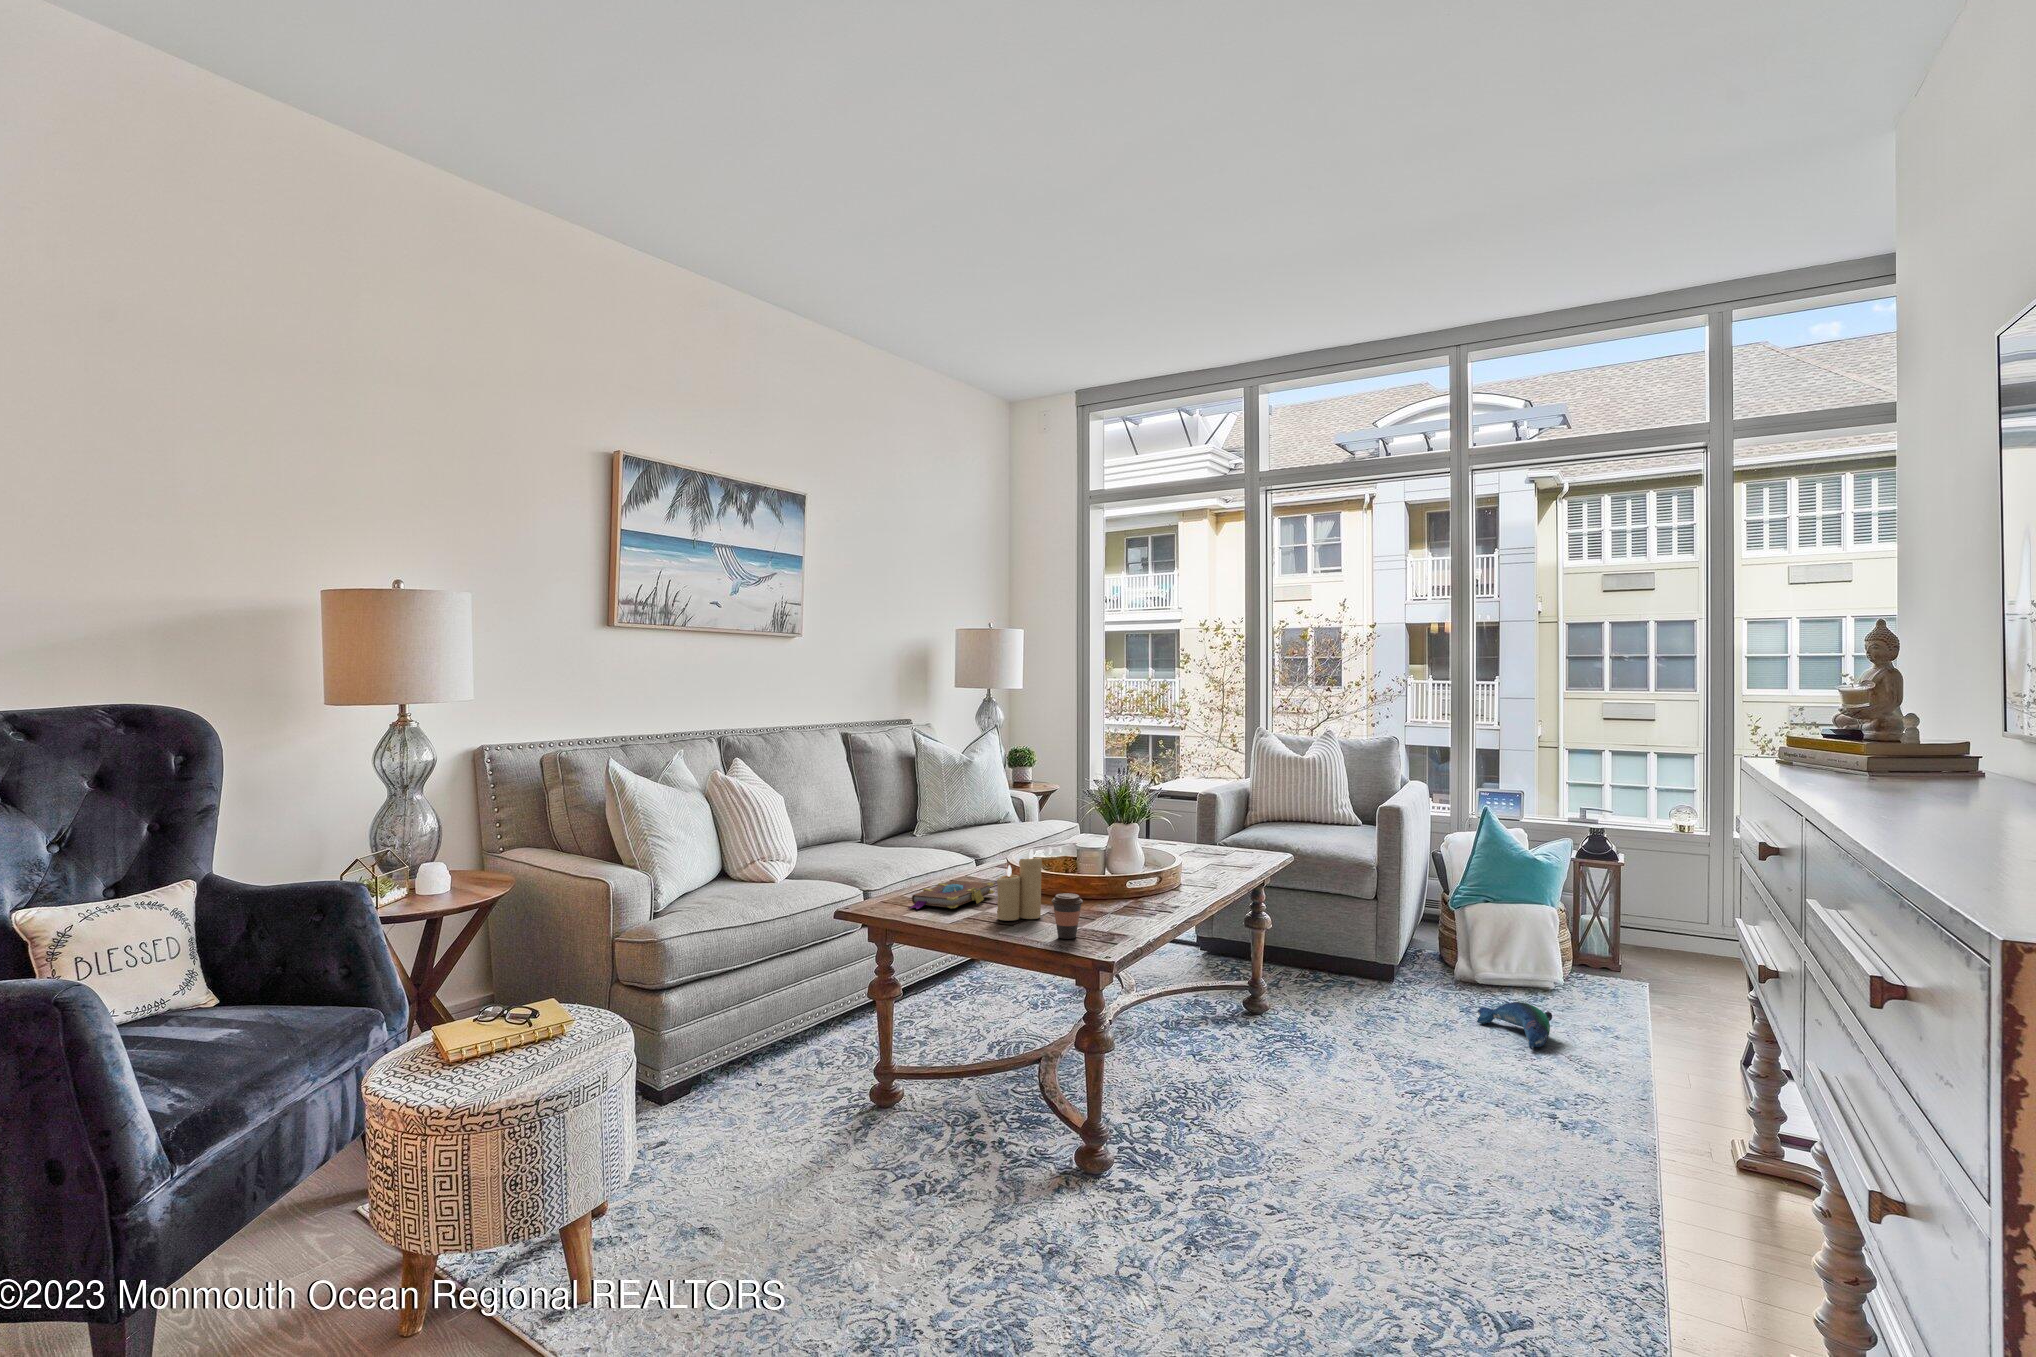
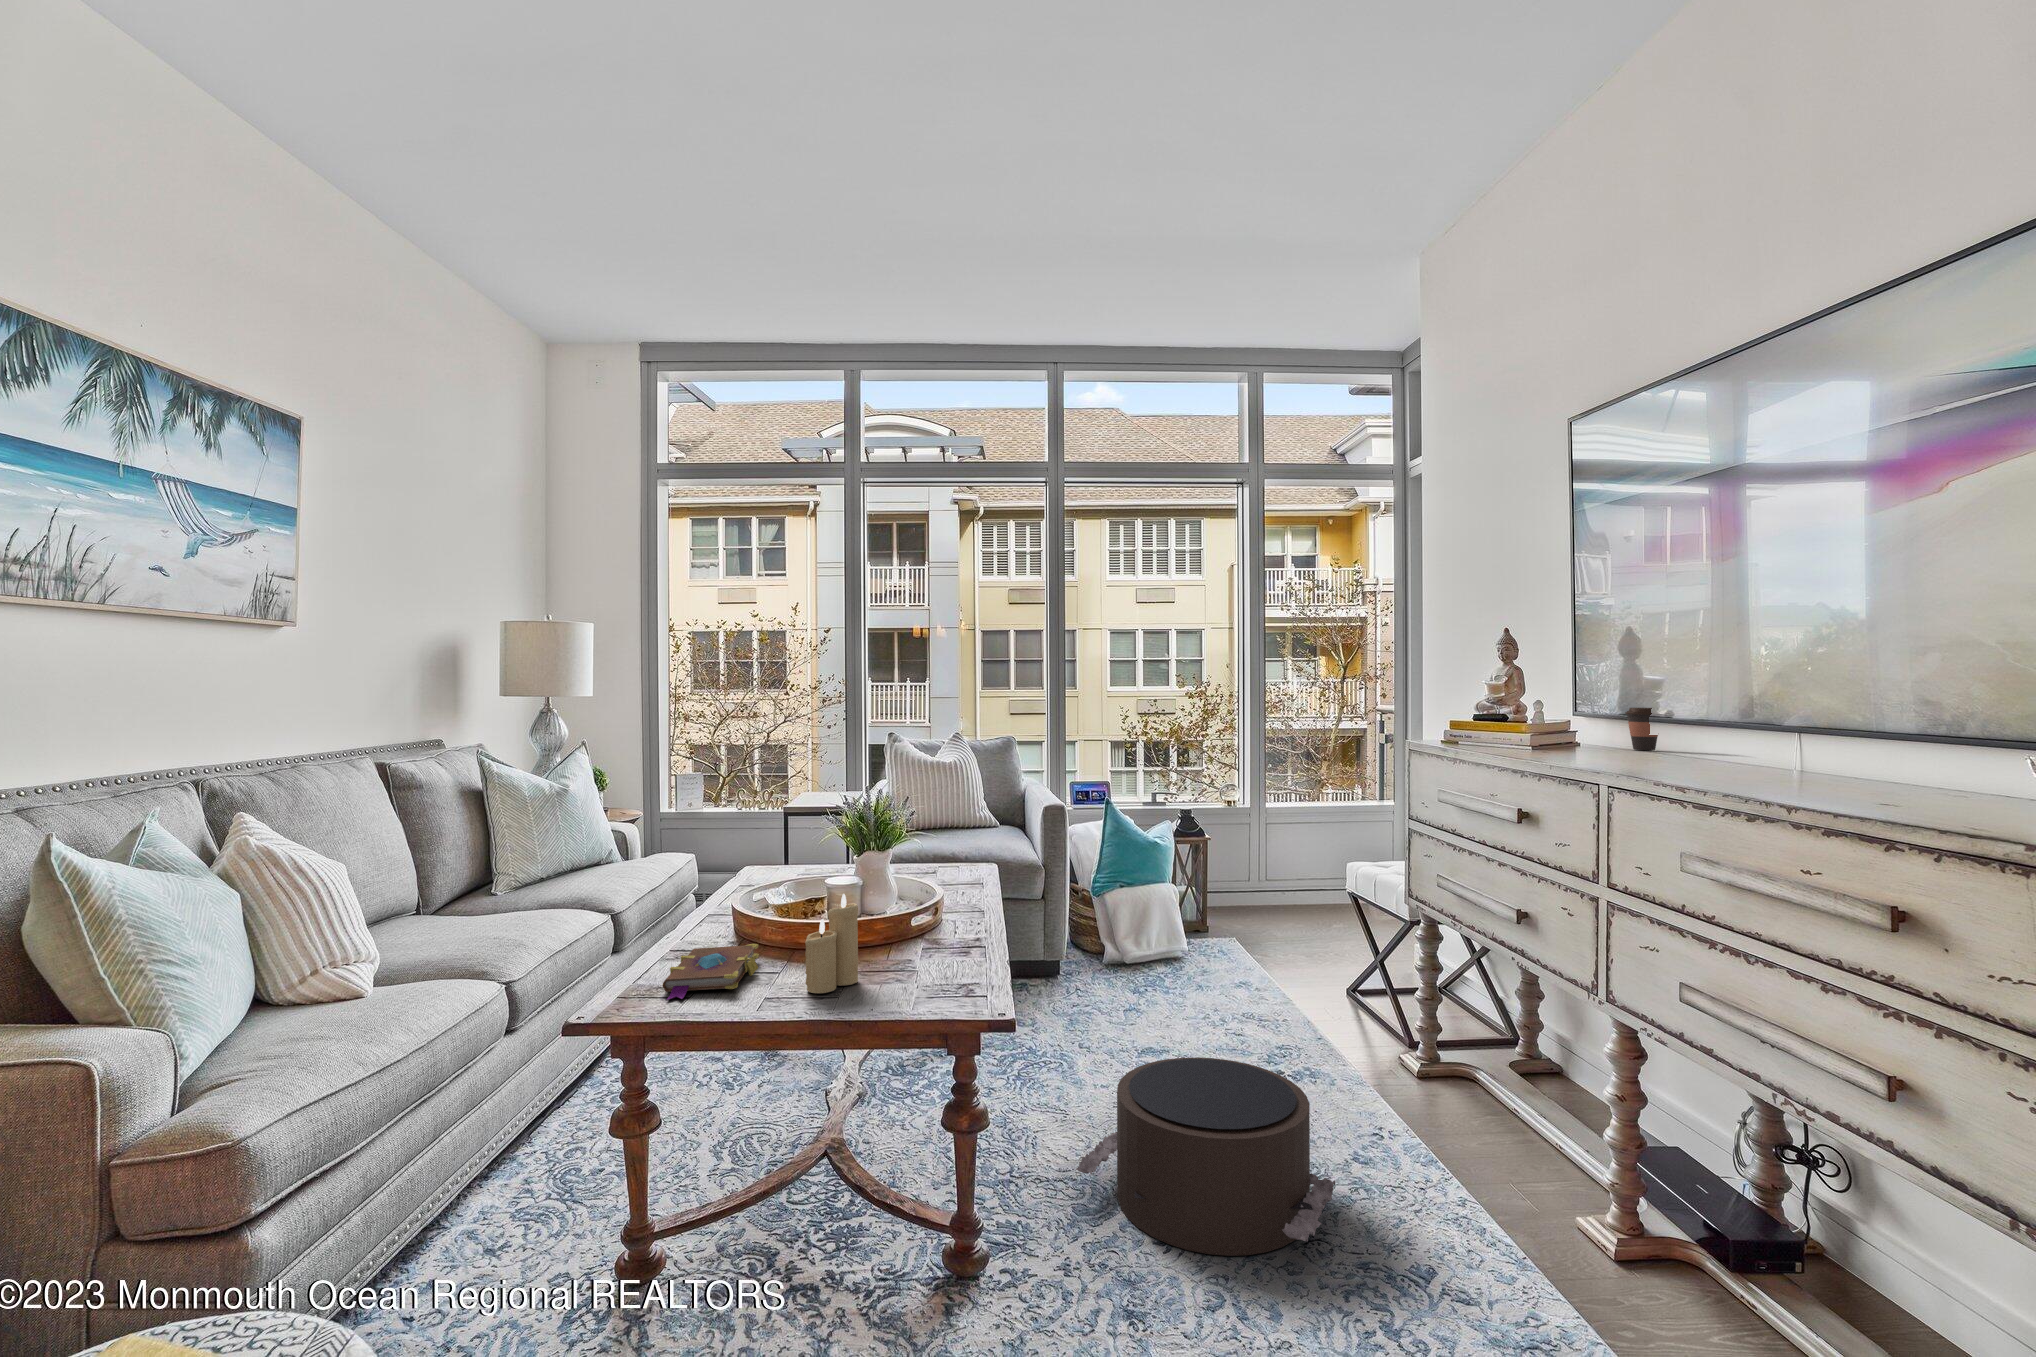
coffee cup: present [1051,893,1083,939] -> present [1625,708,1658,750]
plush toy: present [1477,1002,1552,1049] -> none [1155,974,1229,1017]
pouf: none [1218,1044,1449,1222] -> present [1076,1057,1336,1256]

